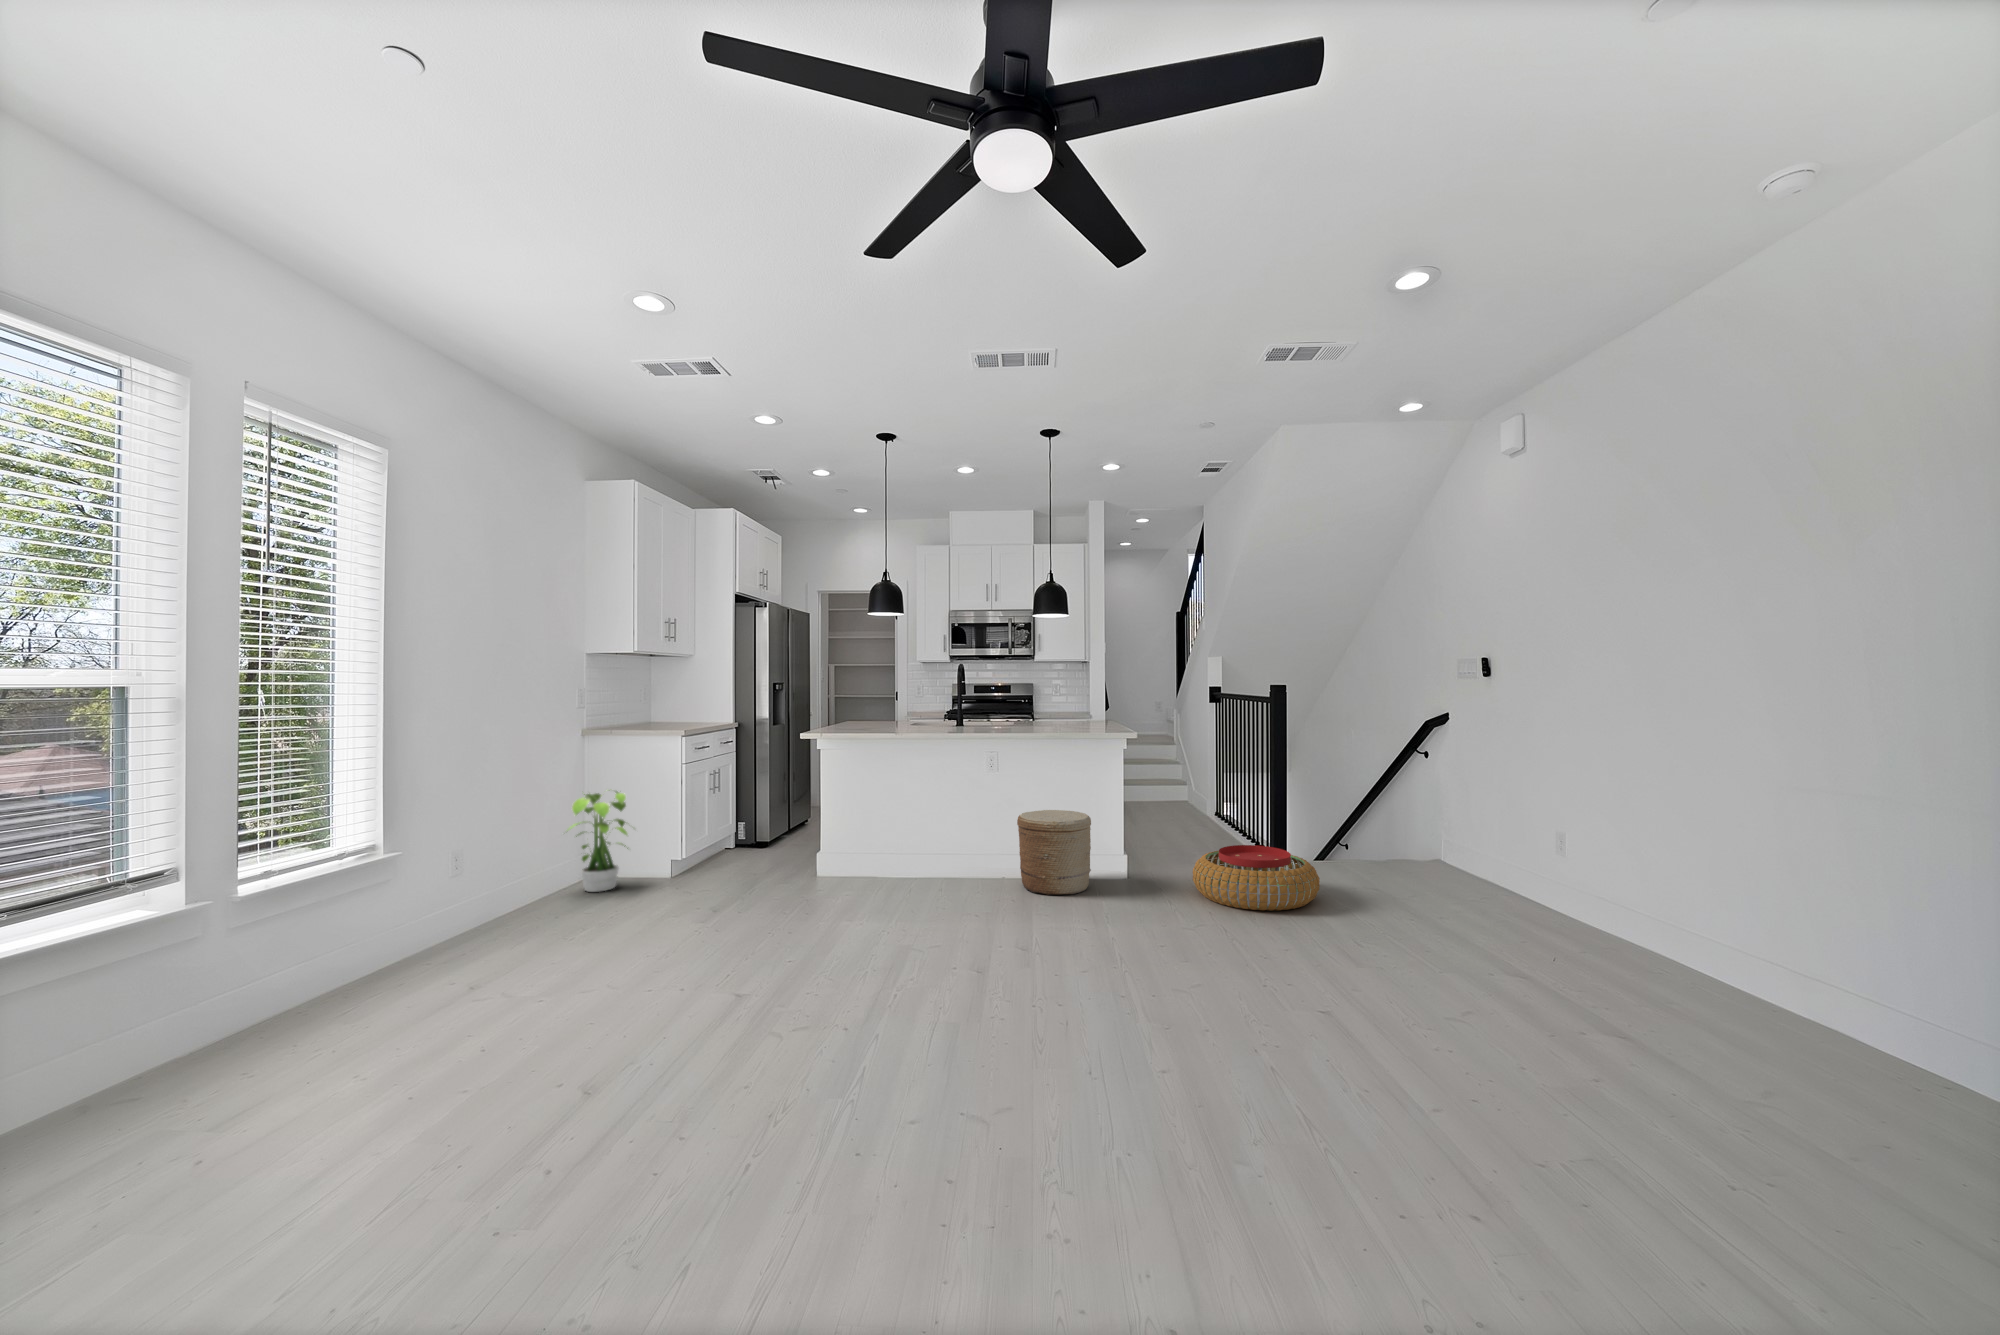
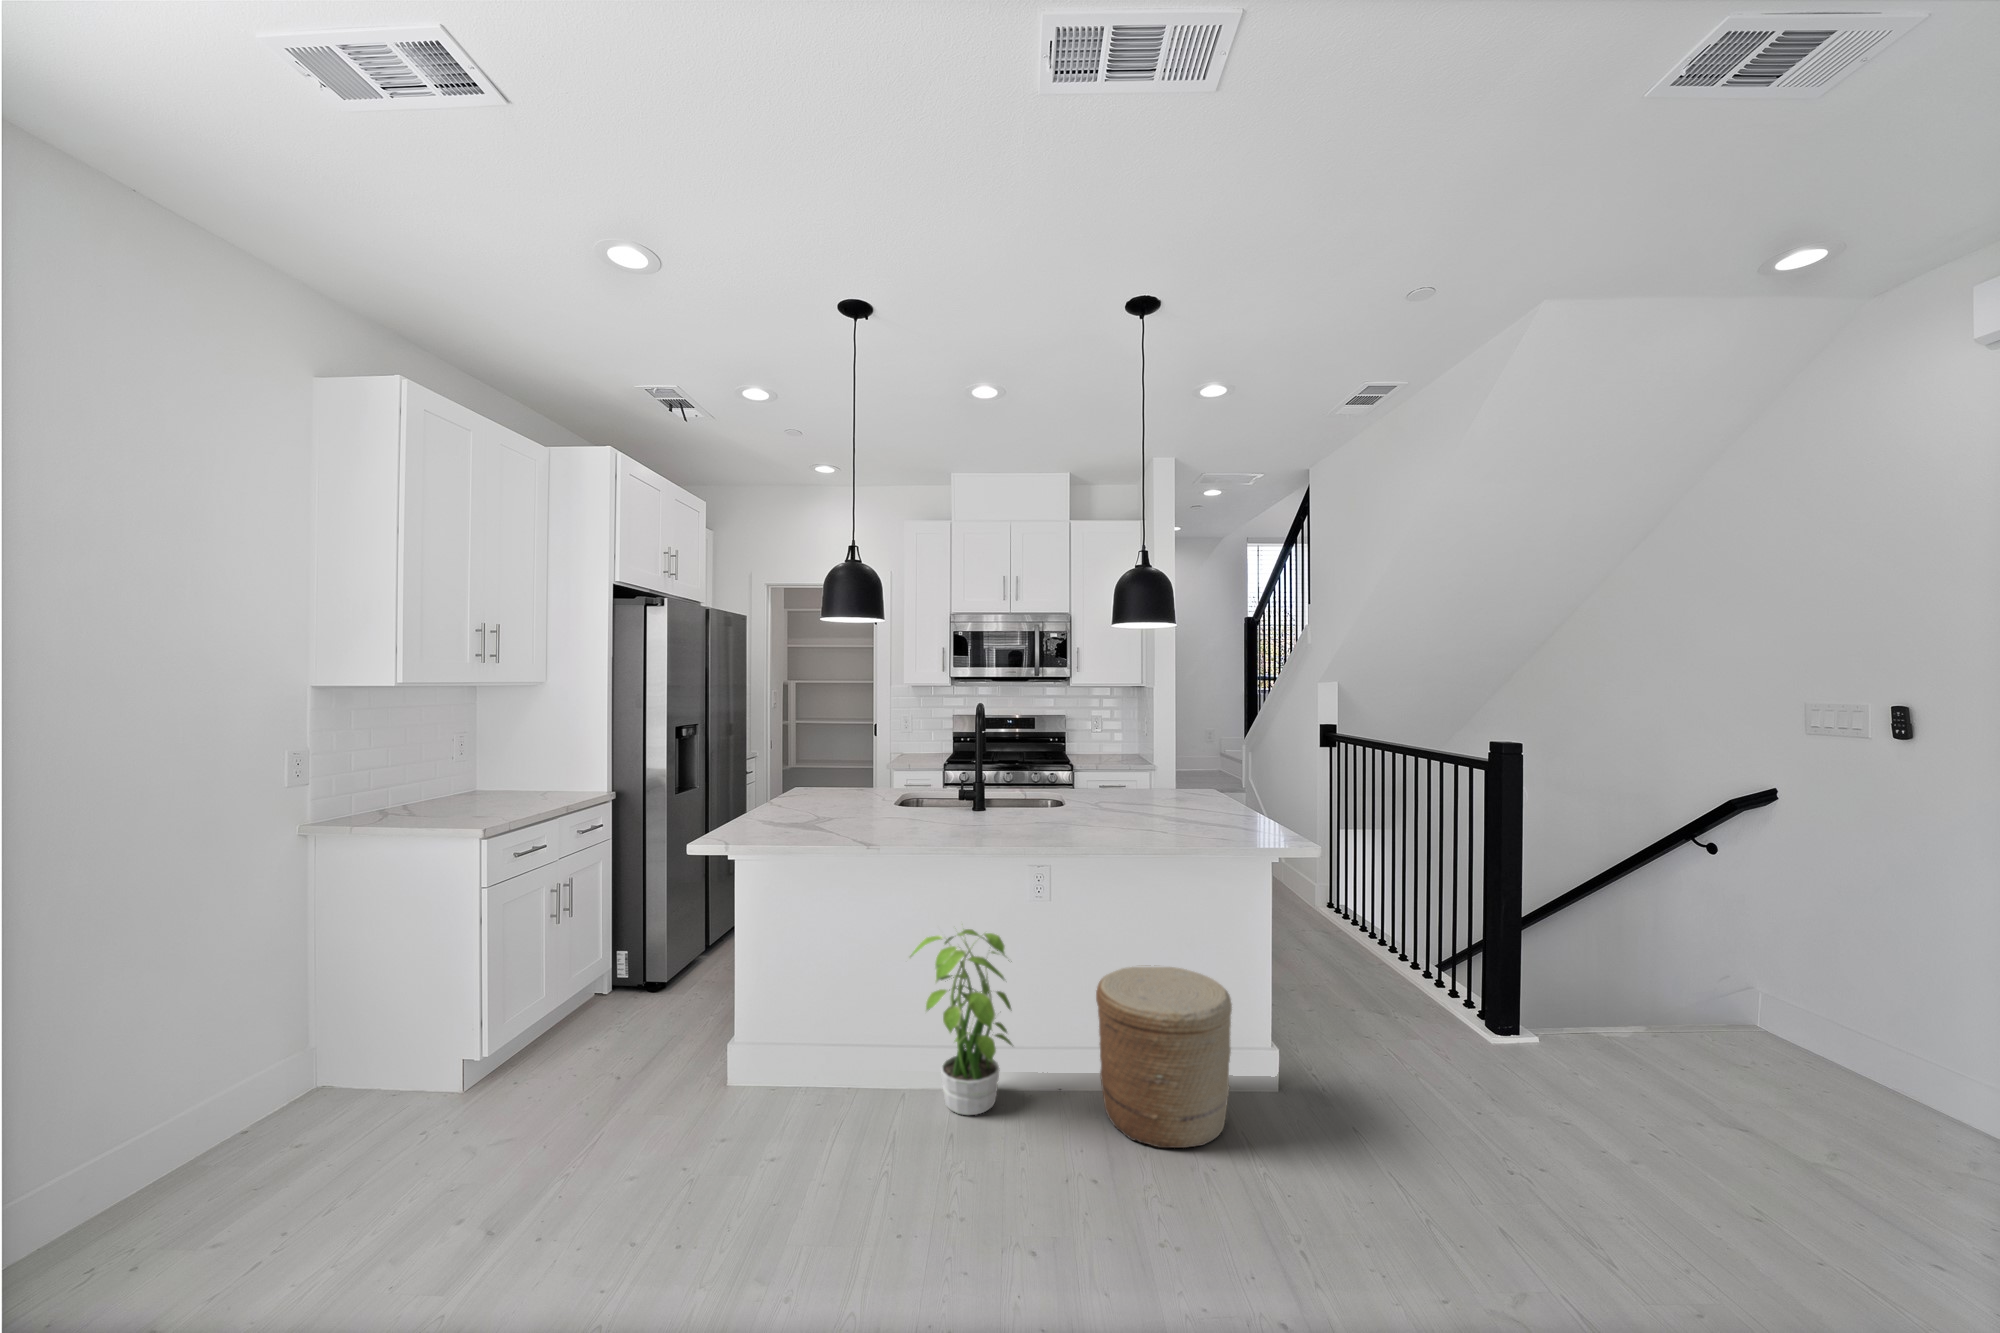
potted plant: present [568,791,628,892] -> present [908,929,1012,1115]
pouf: present [1193,845,1320,911] -> none [1415,1038,1688,1210]

